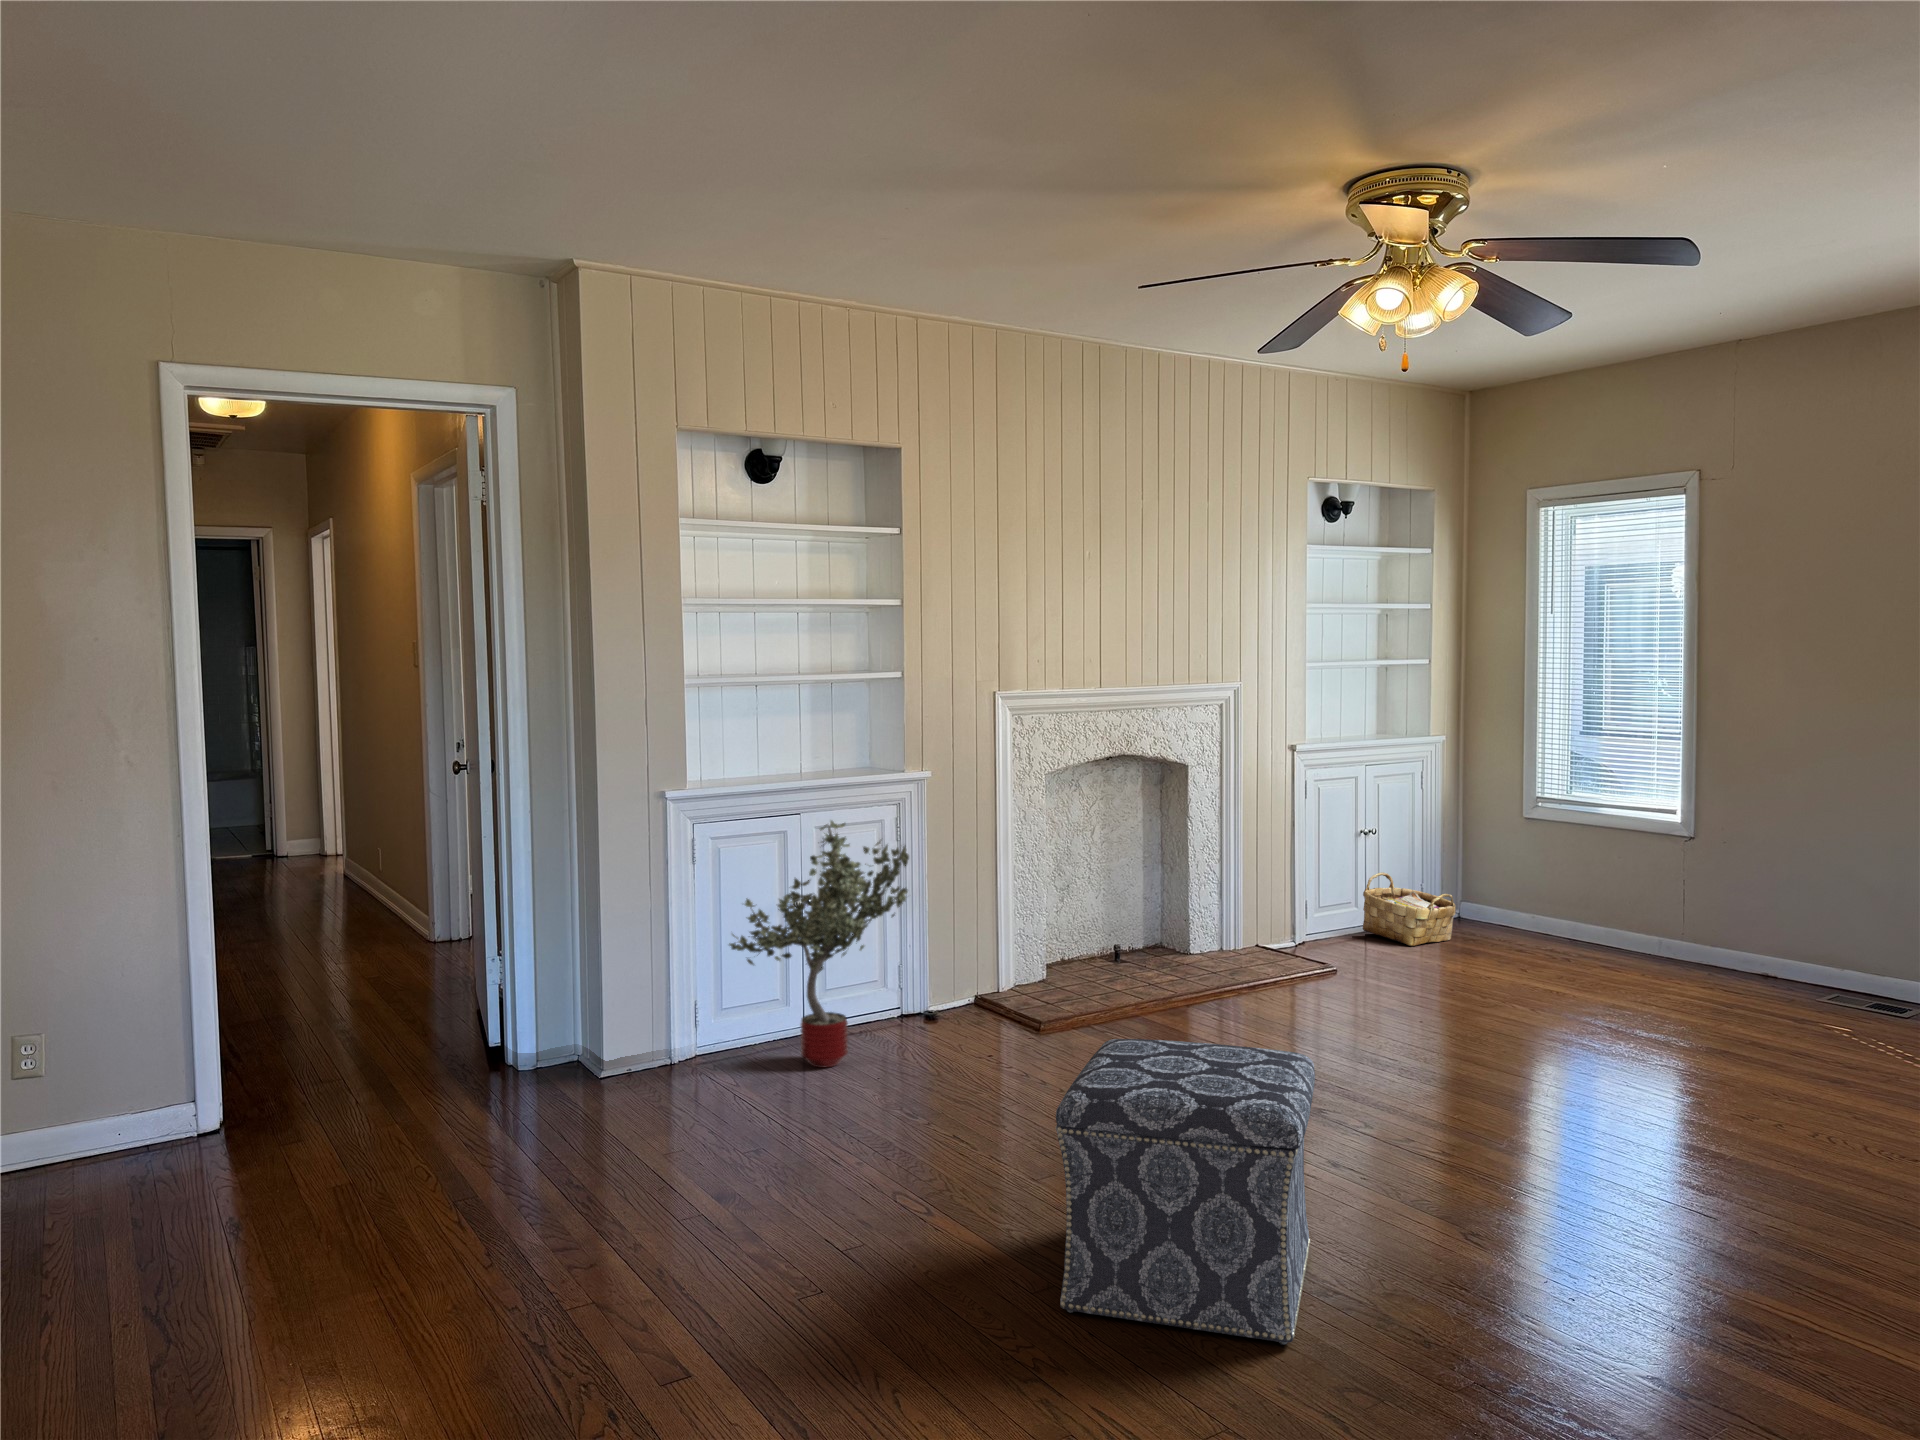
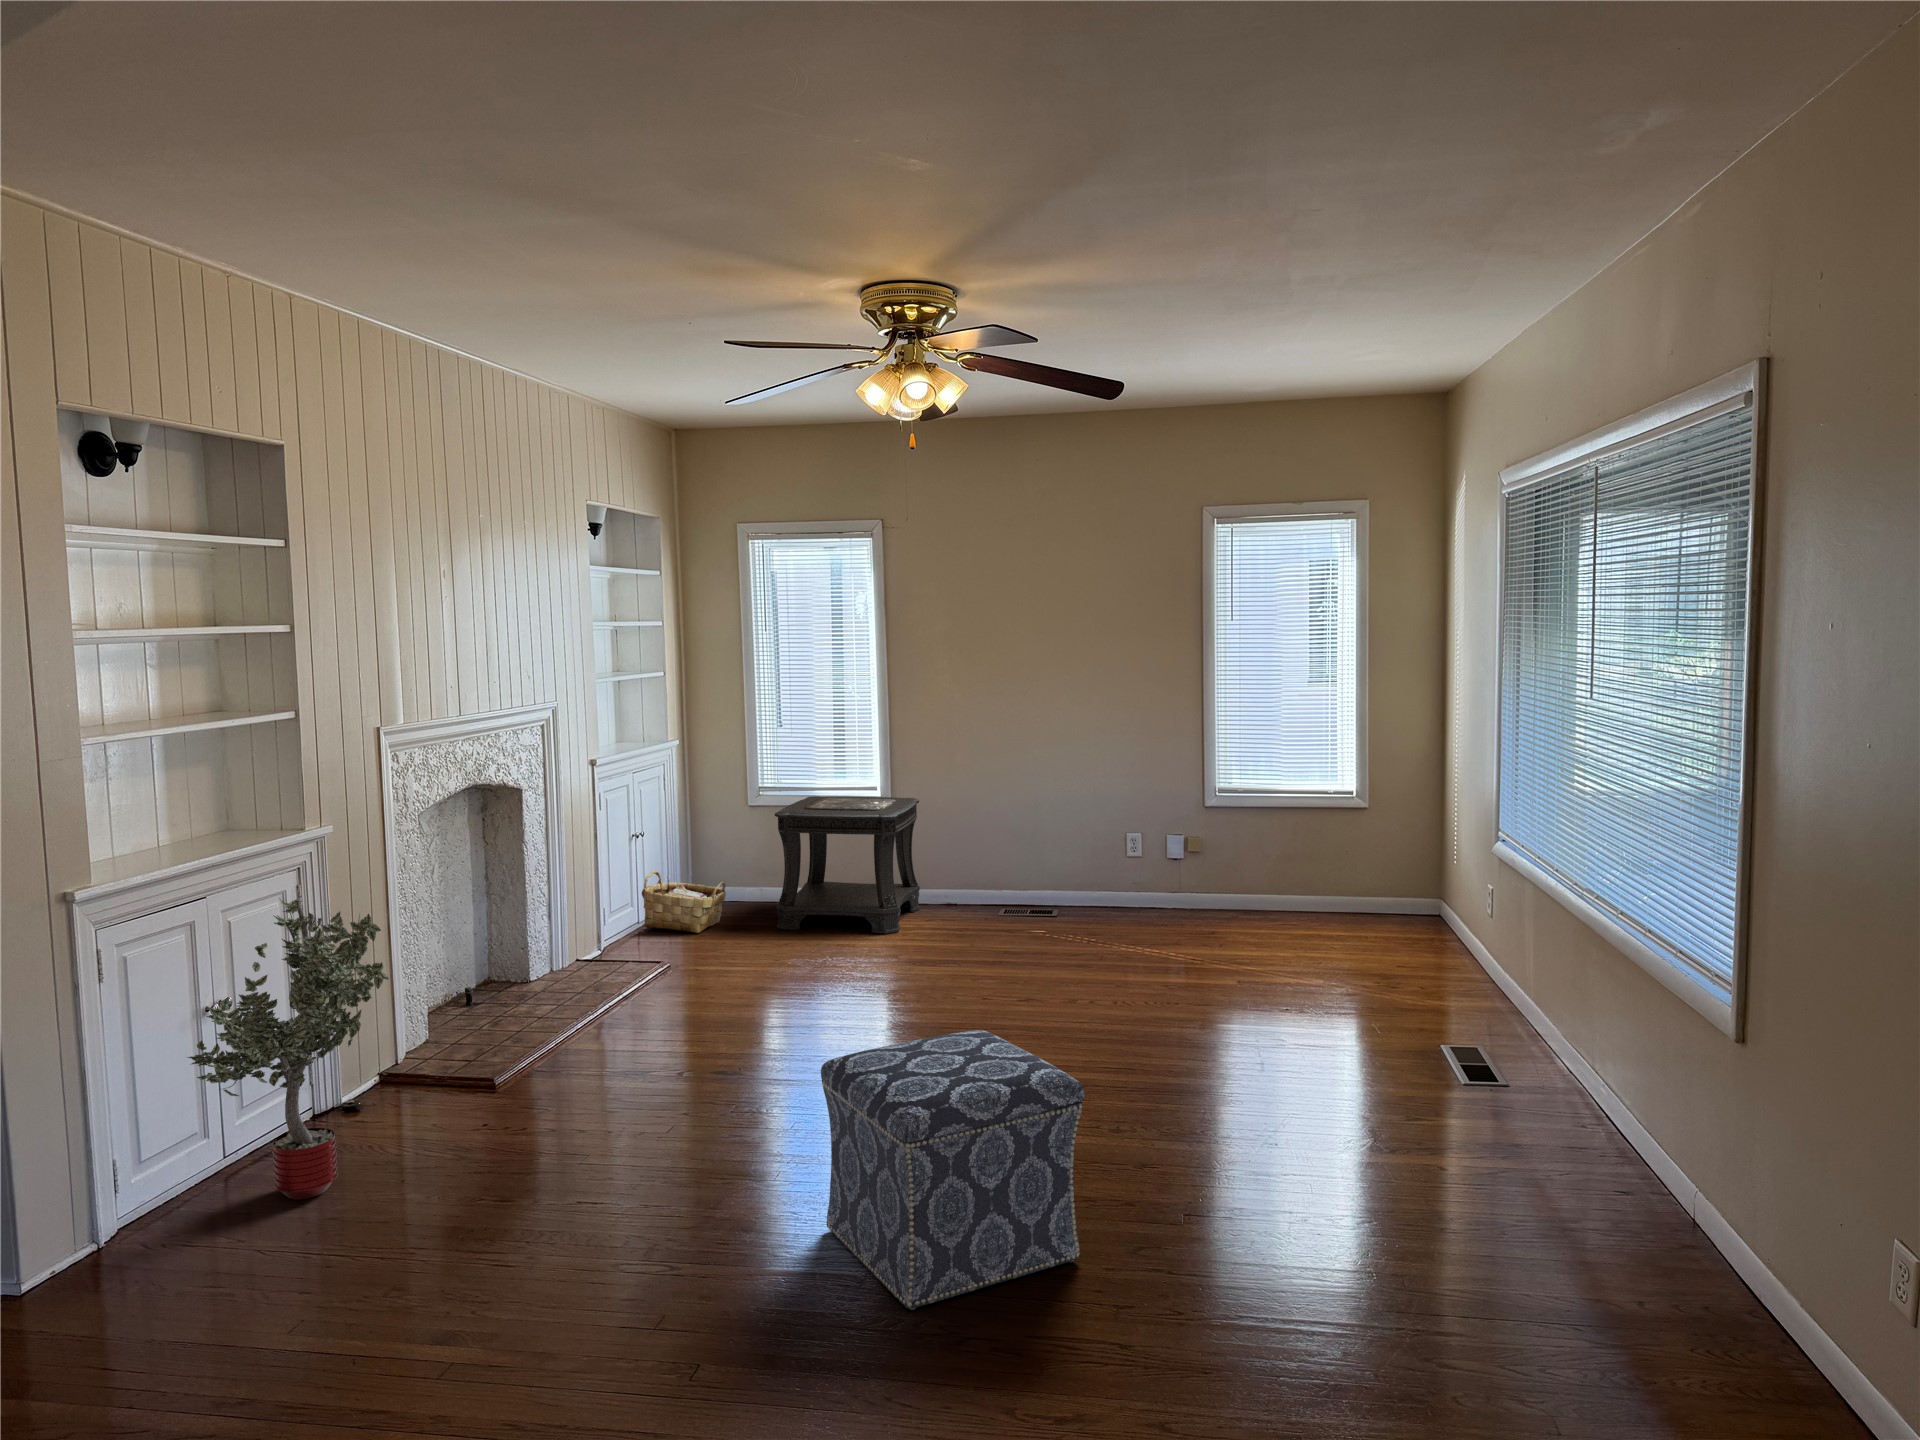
side table: none [1505,812,1723,987] -> present [775,796,920,934]

